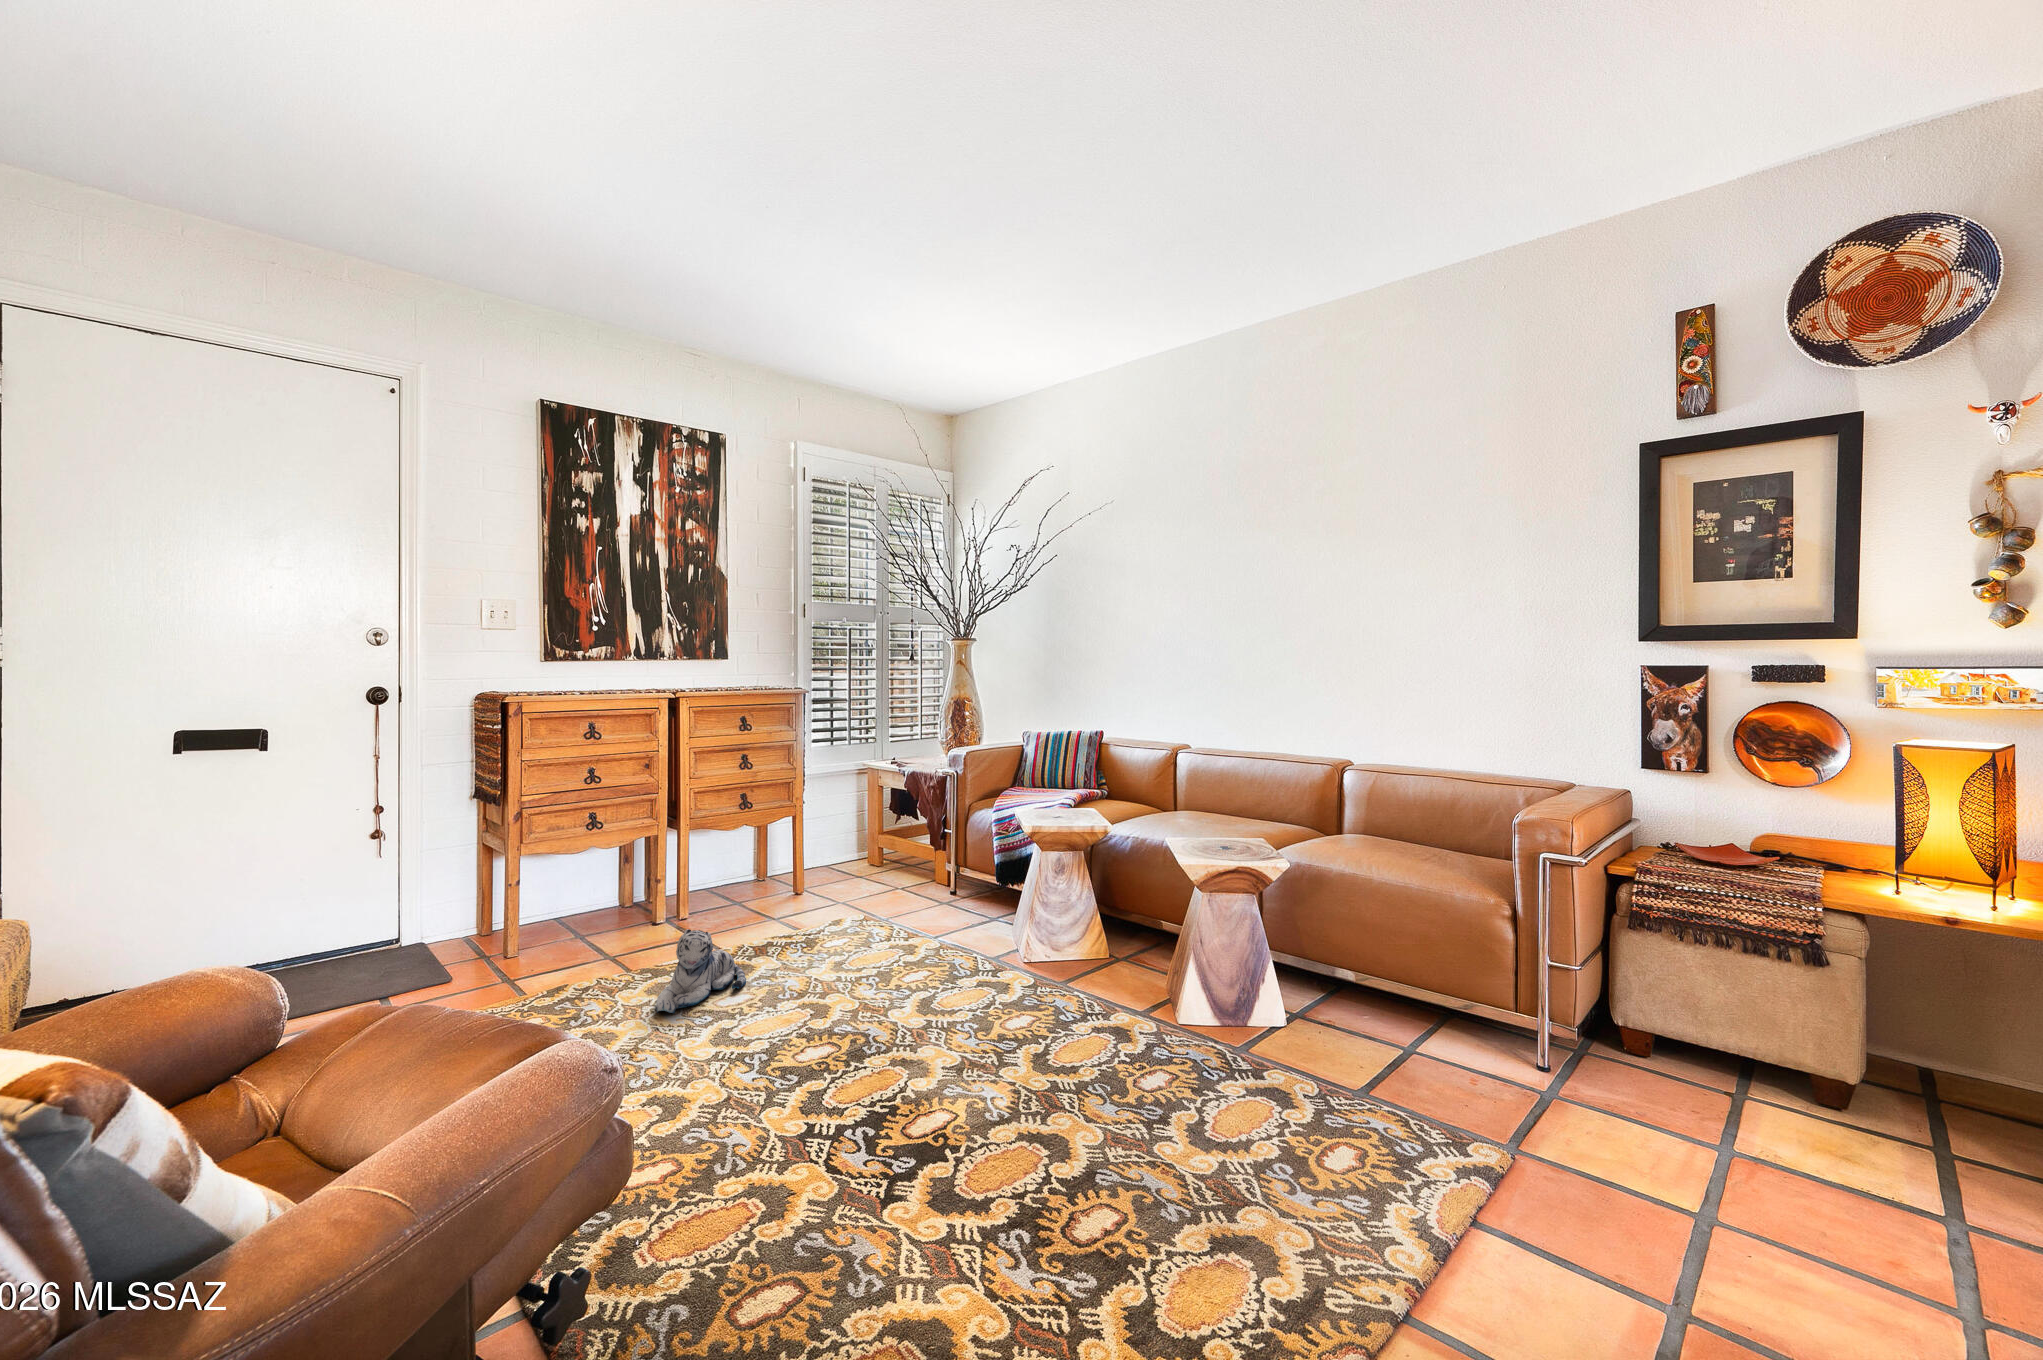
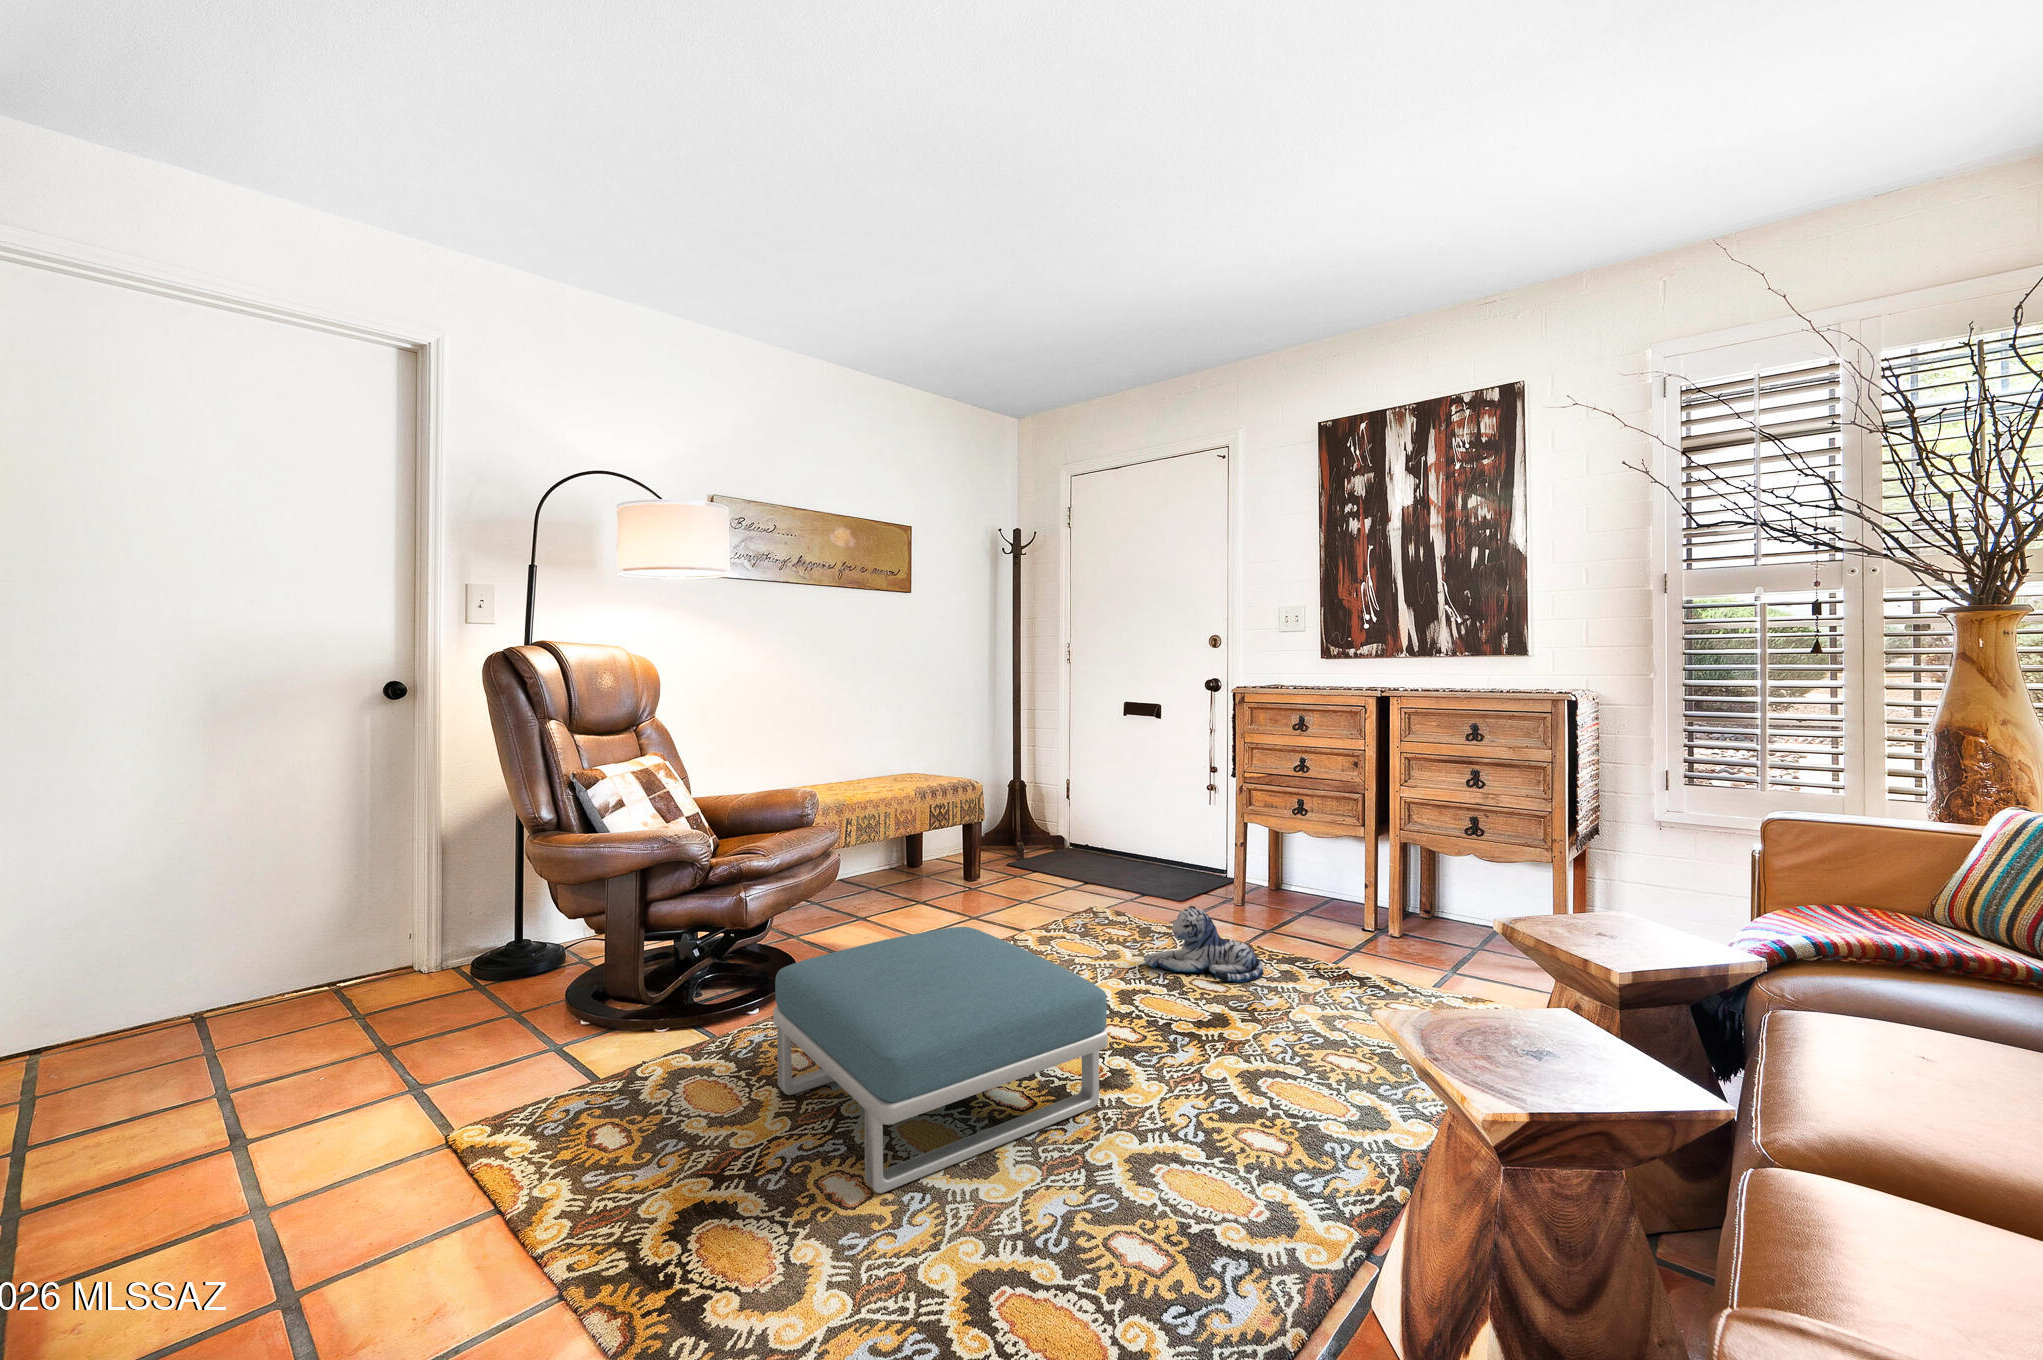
footstool: none [743,960,1120,1289] -> present [773,927,1108,1193]

